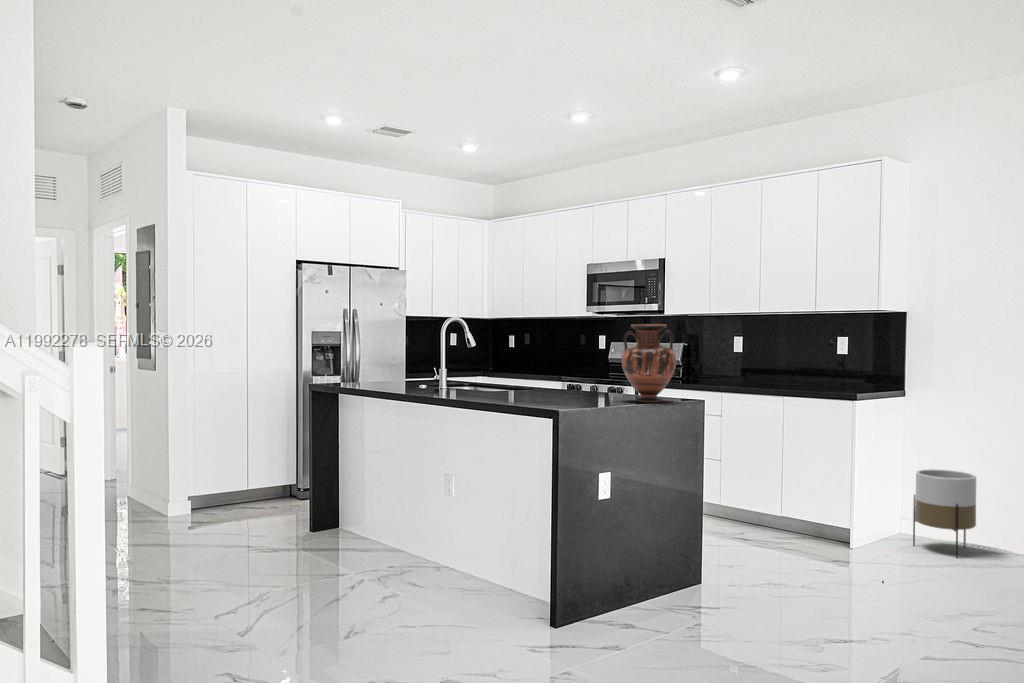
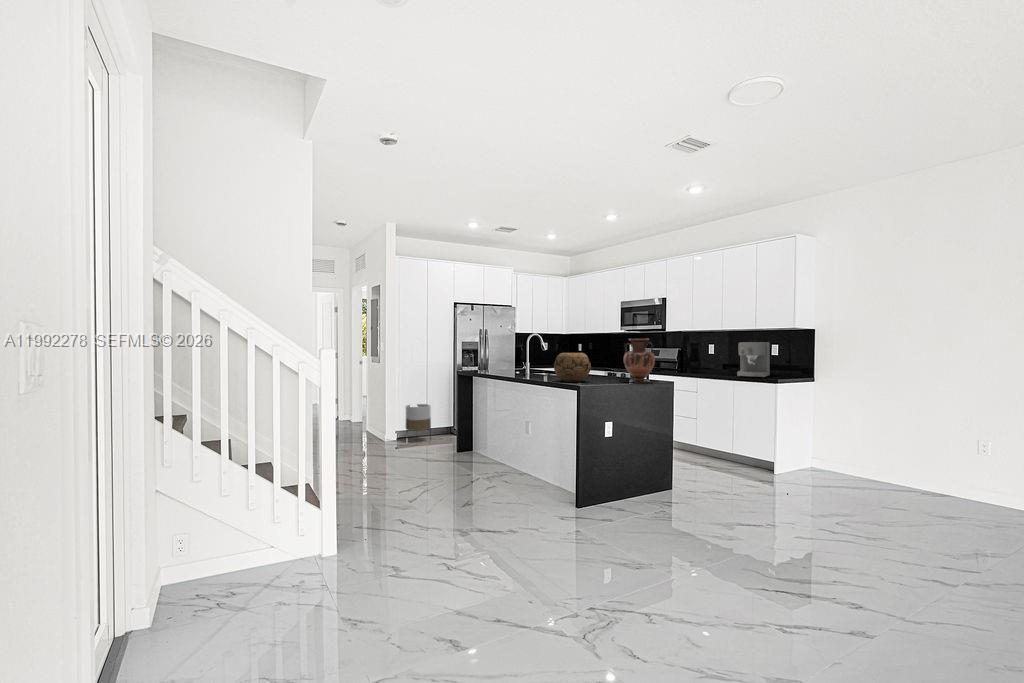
coffee maker: none [787,333,836,391] -> present [737,342,770,378]
decorative bowl: none [498,349,565,402] -> present [554,353,591,382]
planter: present [913,469,976,558] -> present [405,404,431,432]

